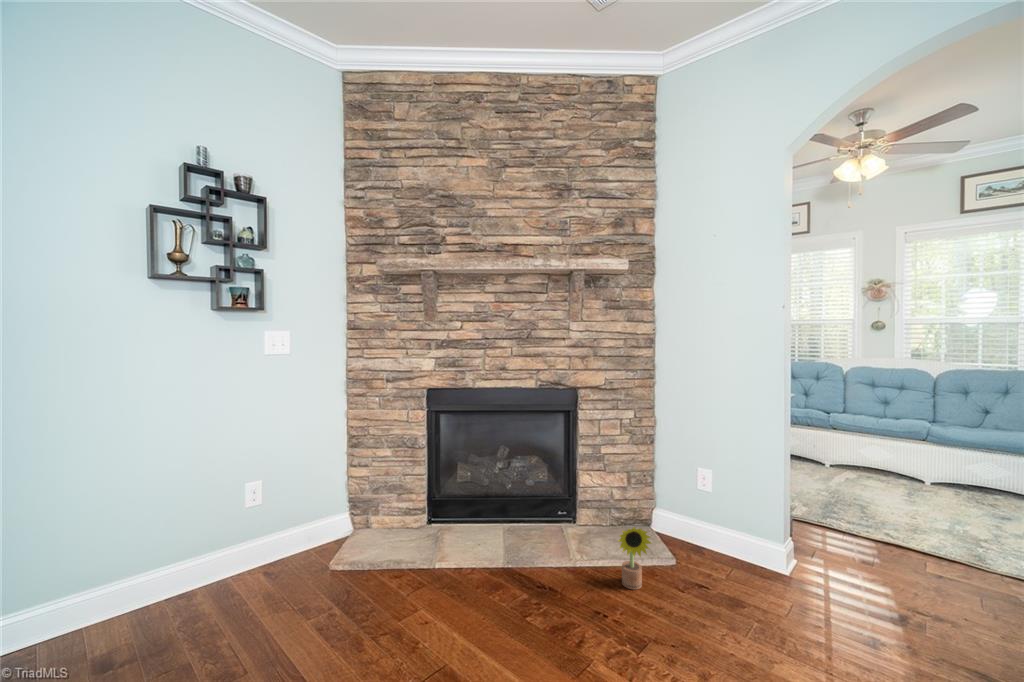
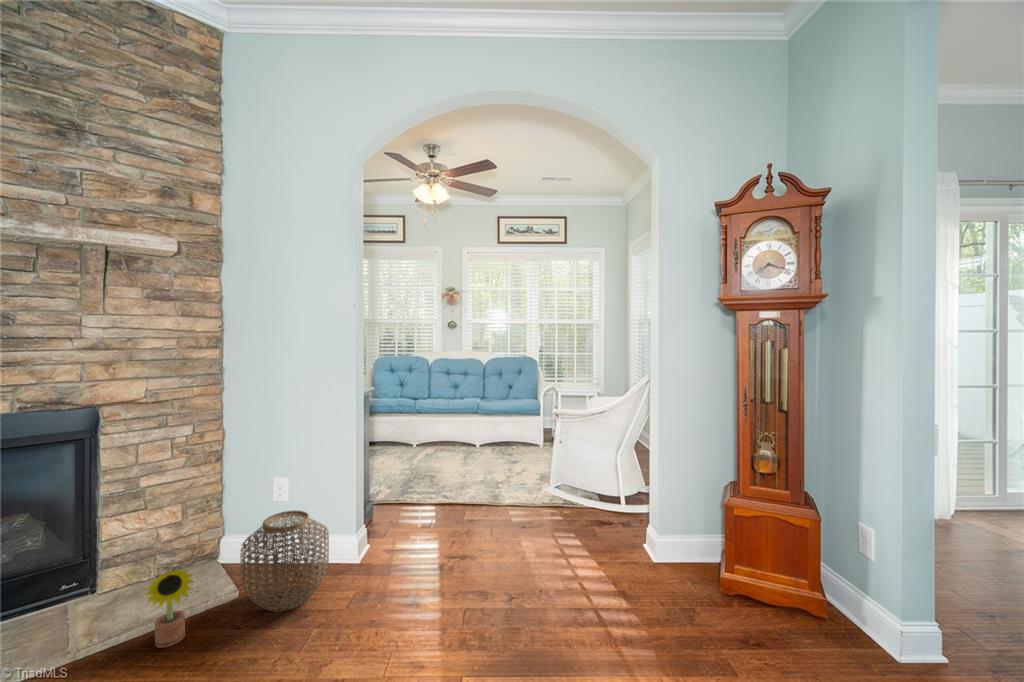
woven basket: none [682,503,767,601] -> present [240,511,329,611]

